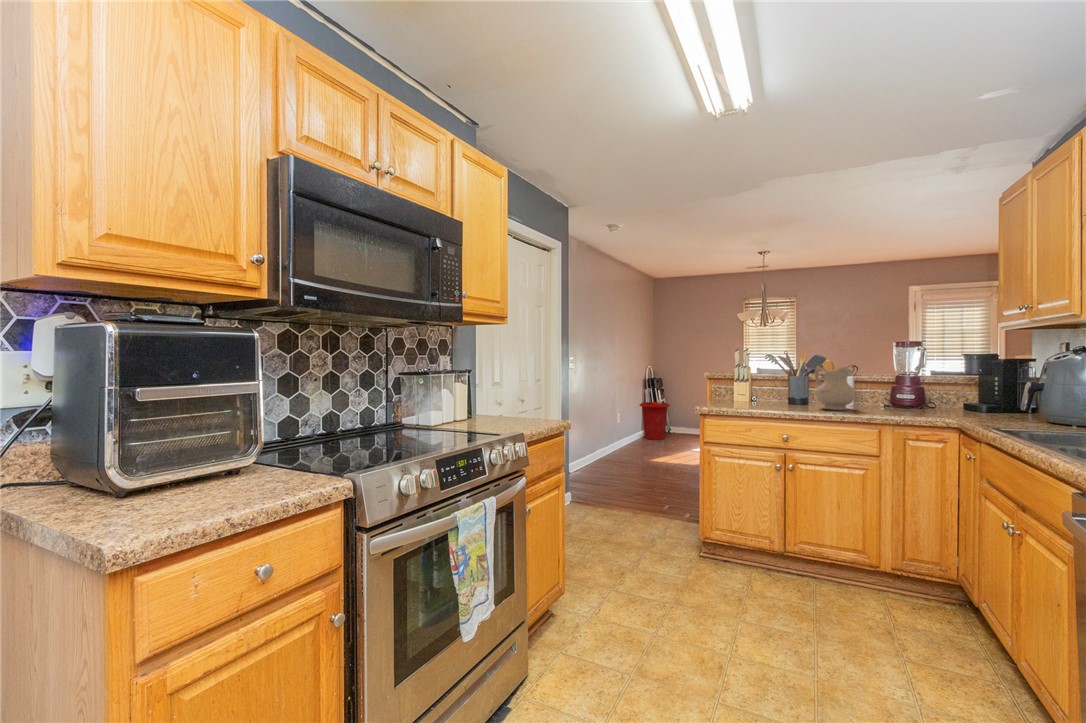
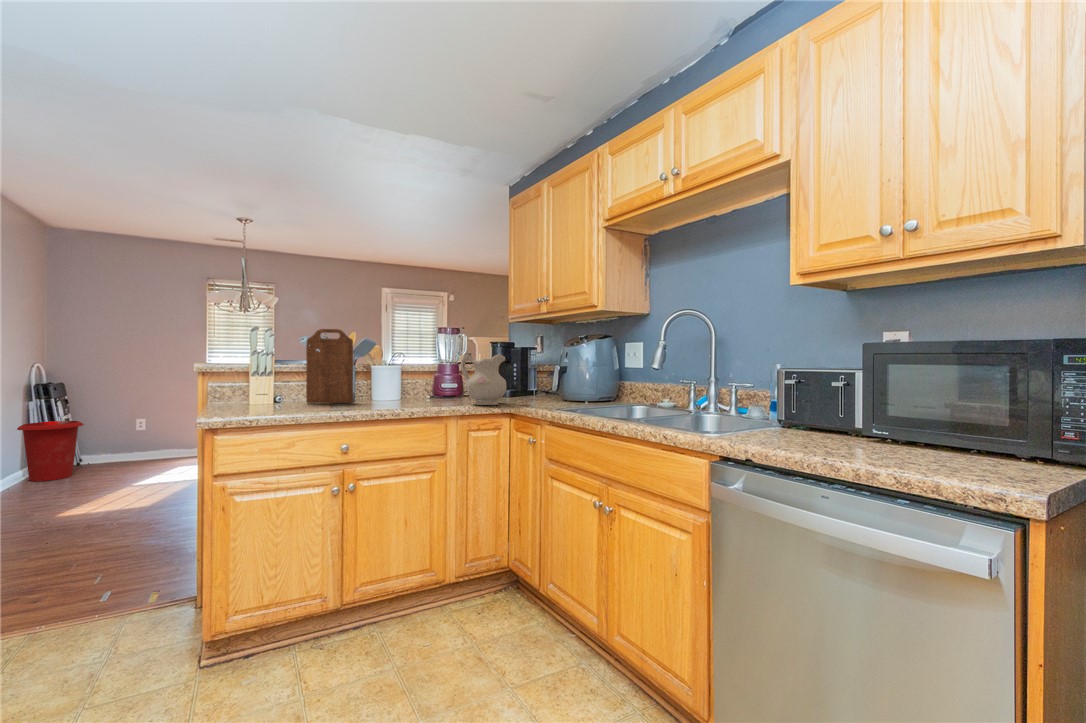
cutting board: none [773,347,809,405] -> present [306,329,353,403]
ceramic pitcher: present [815,365,856,410] -> present [461,353,507,405]

